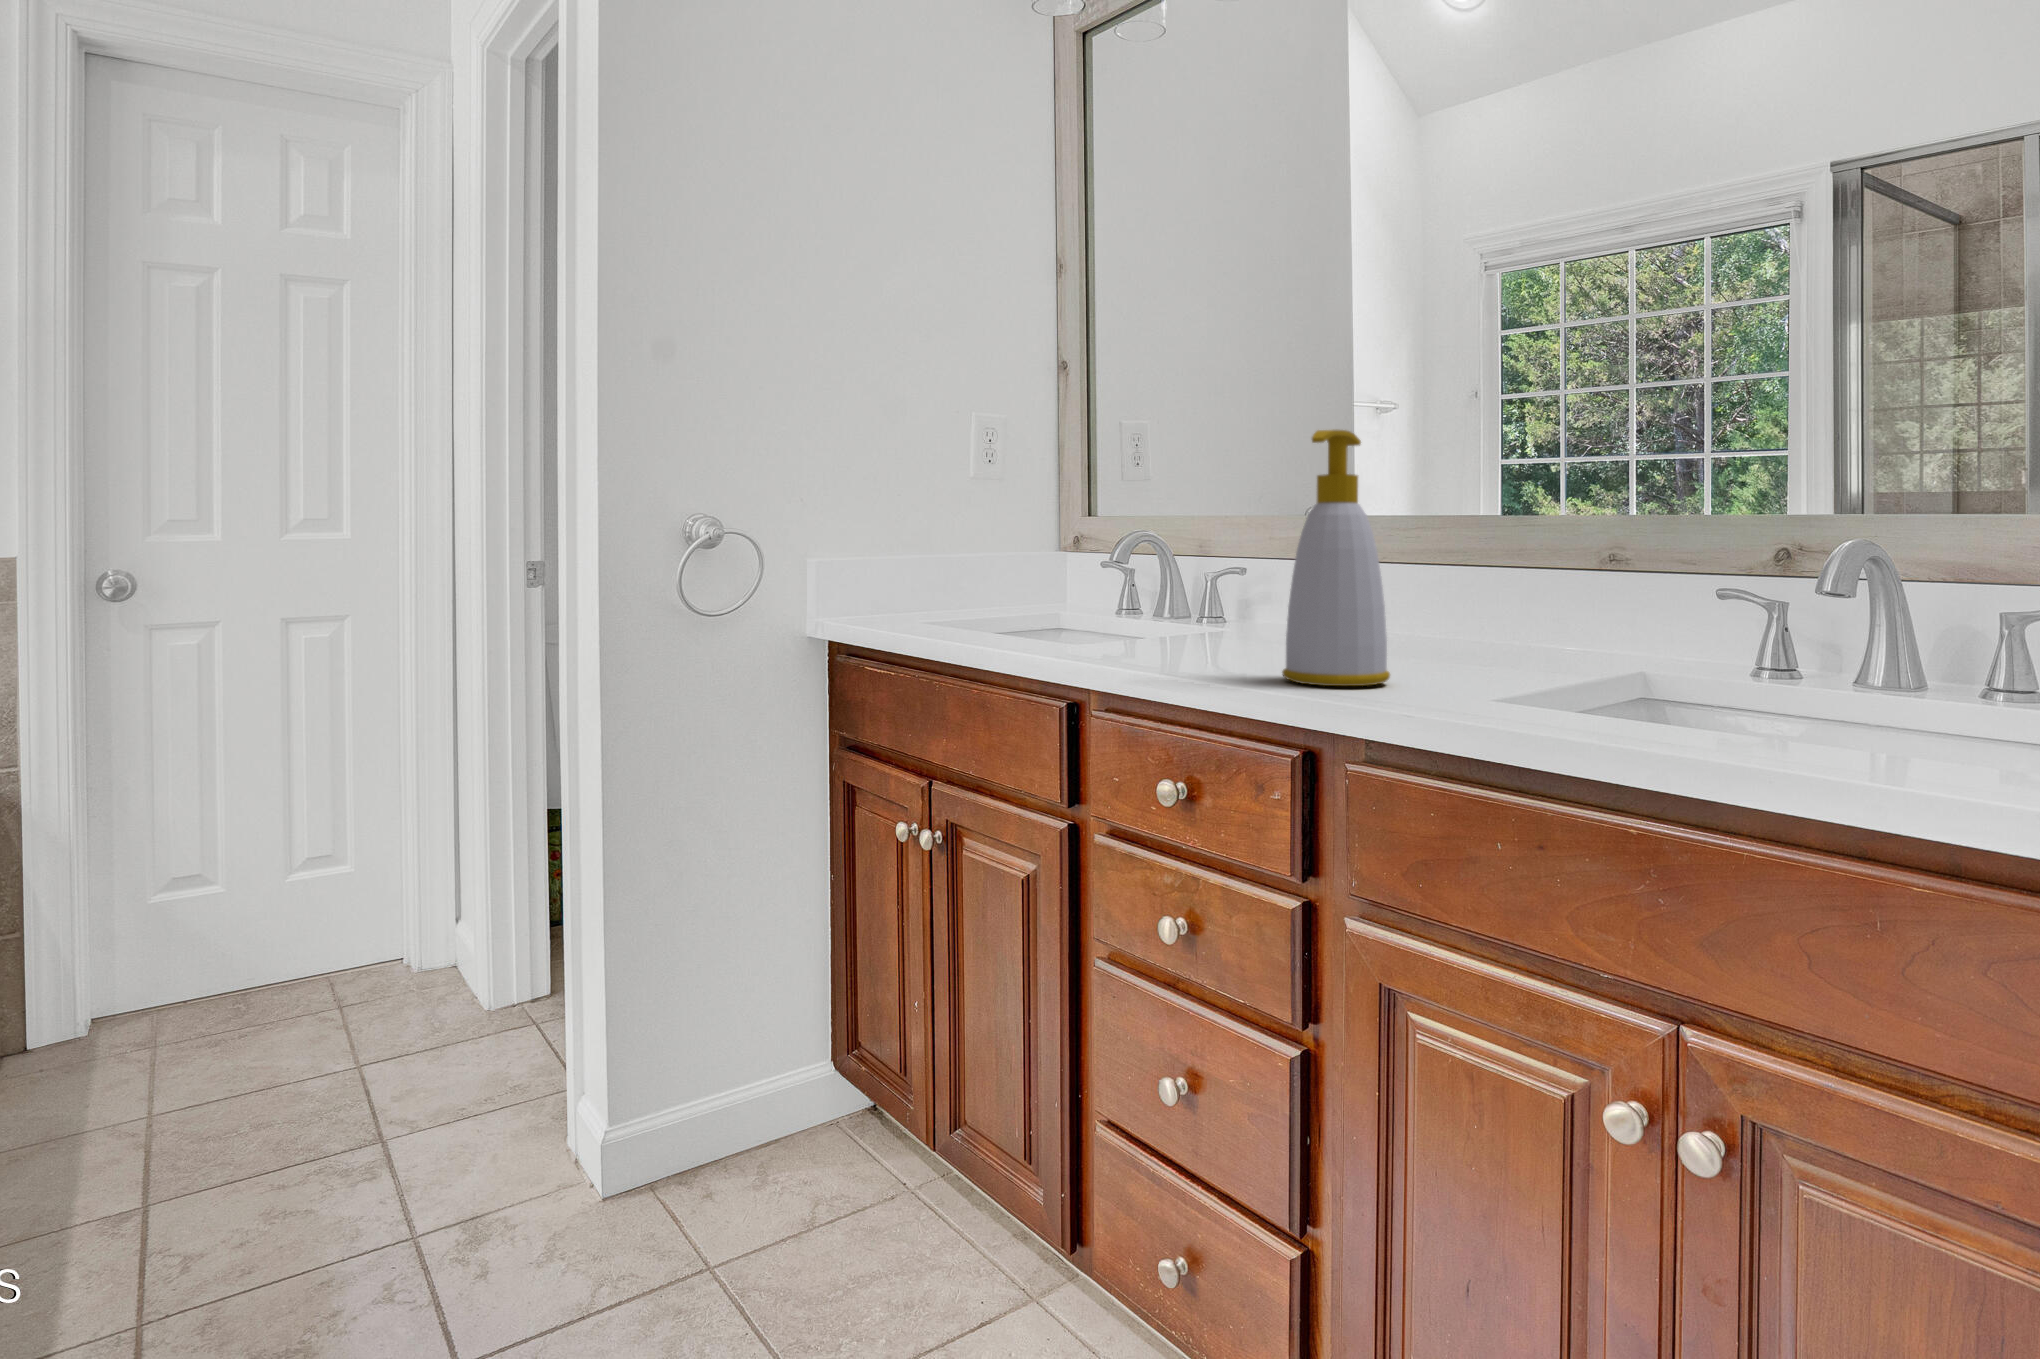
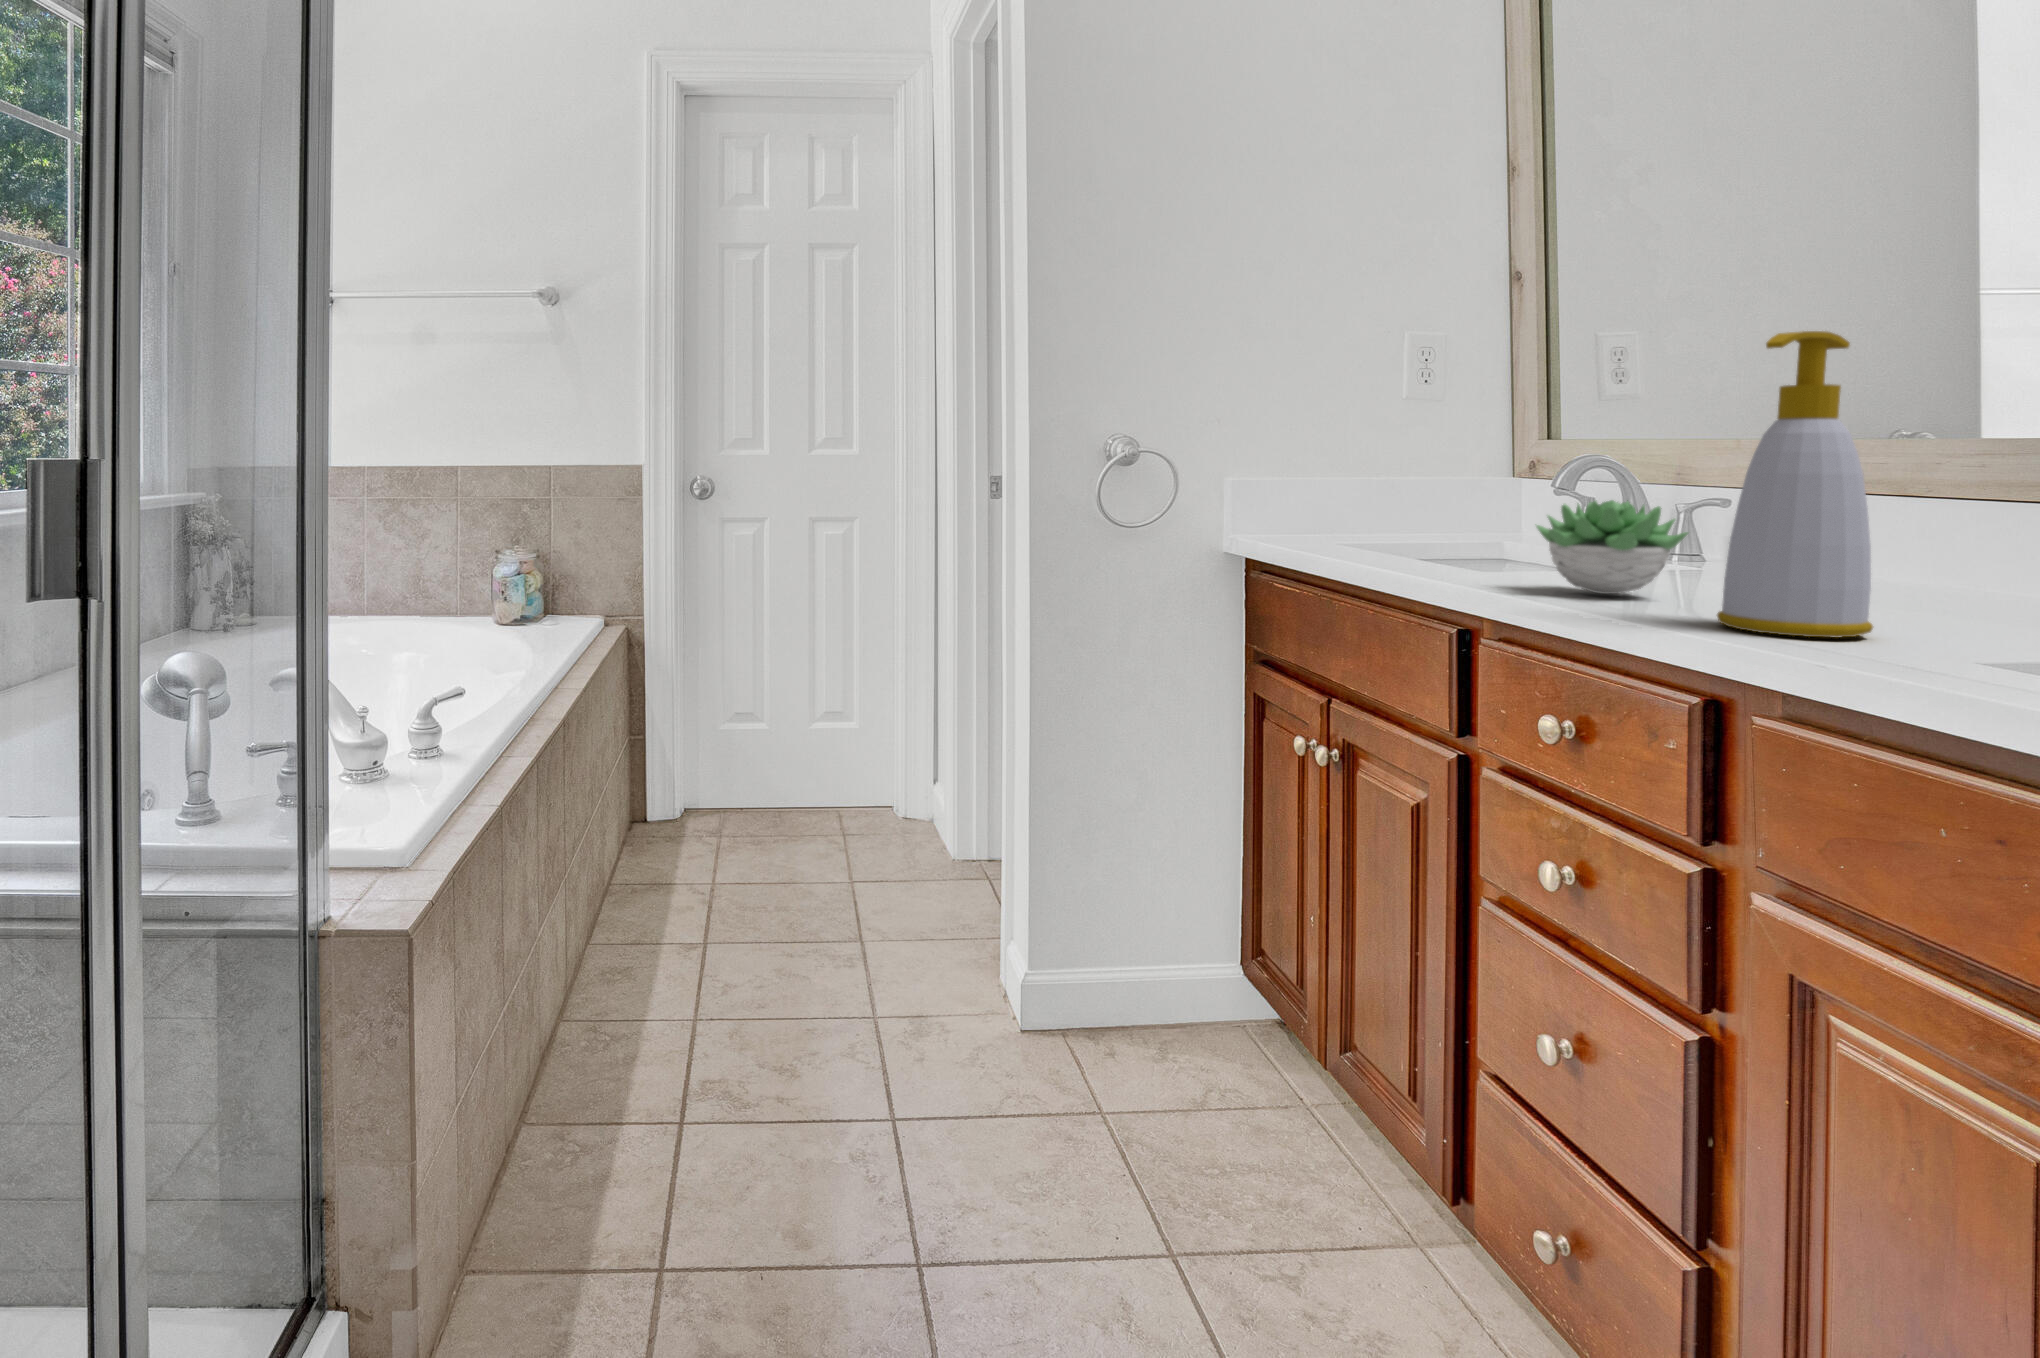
succulent plant: none [1121,574,1243,659] -> present [1536,500,1688,594]

